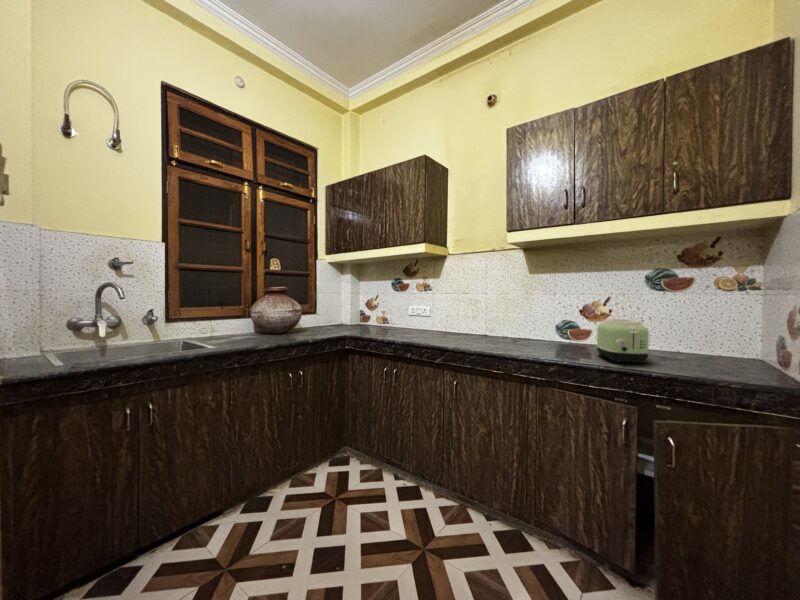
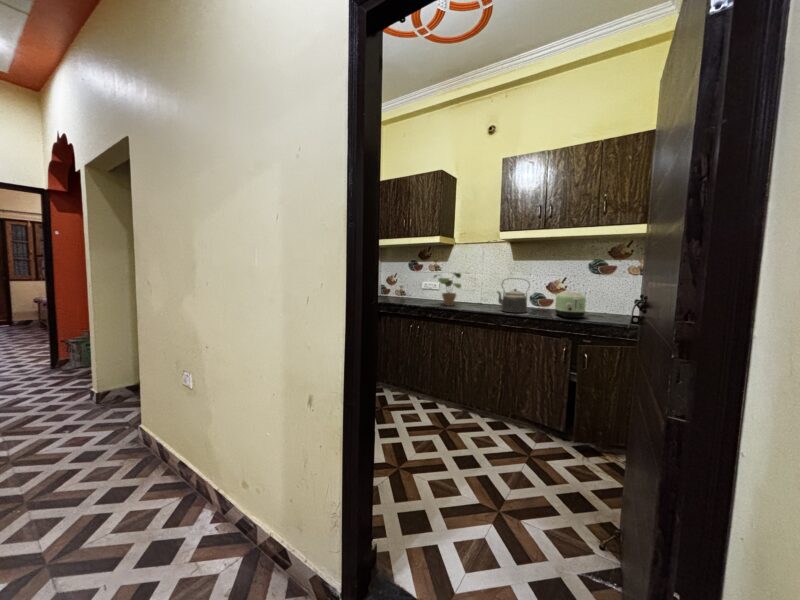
potted plant: none [418,292,457,339] -> present [434,273,461,306]
kettle: none [505,300,555,352] -> present [497,282,530,313]

